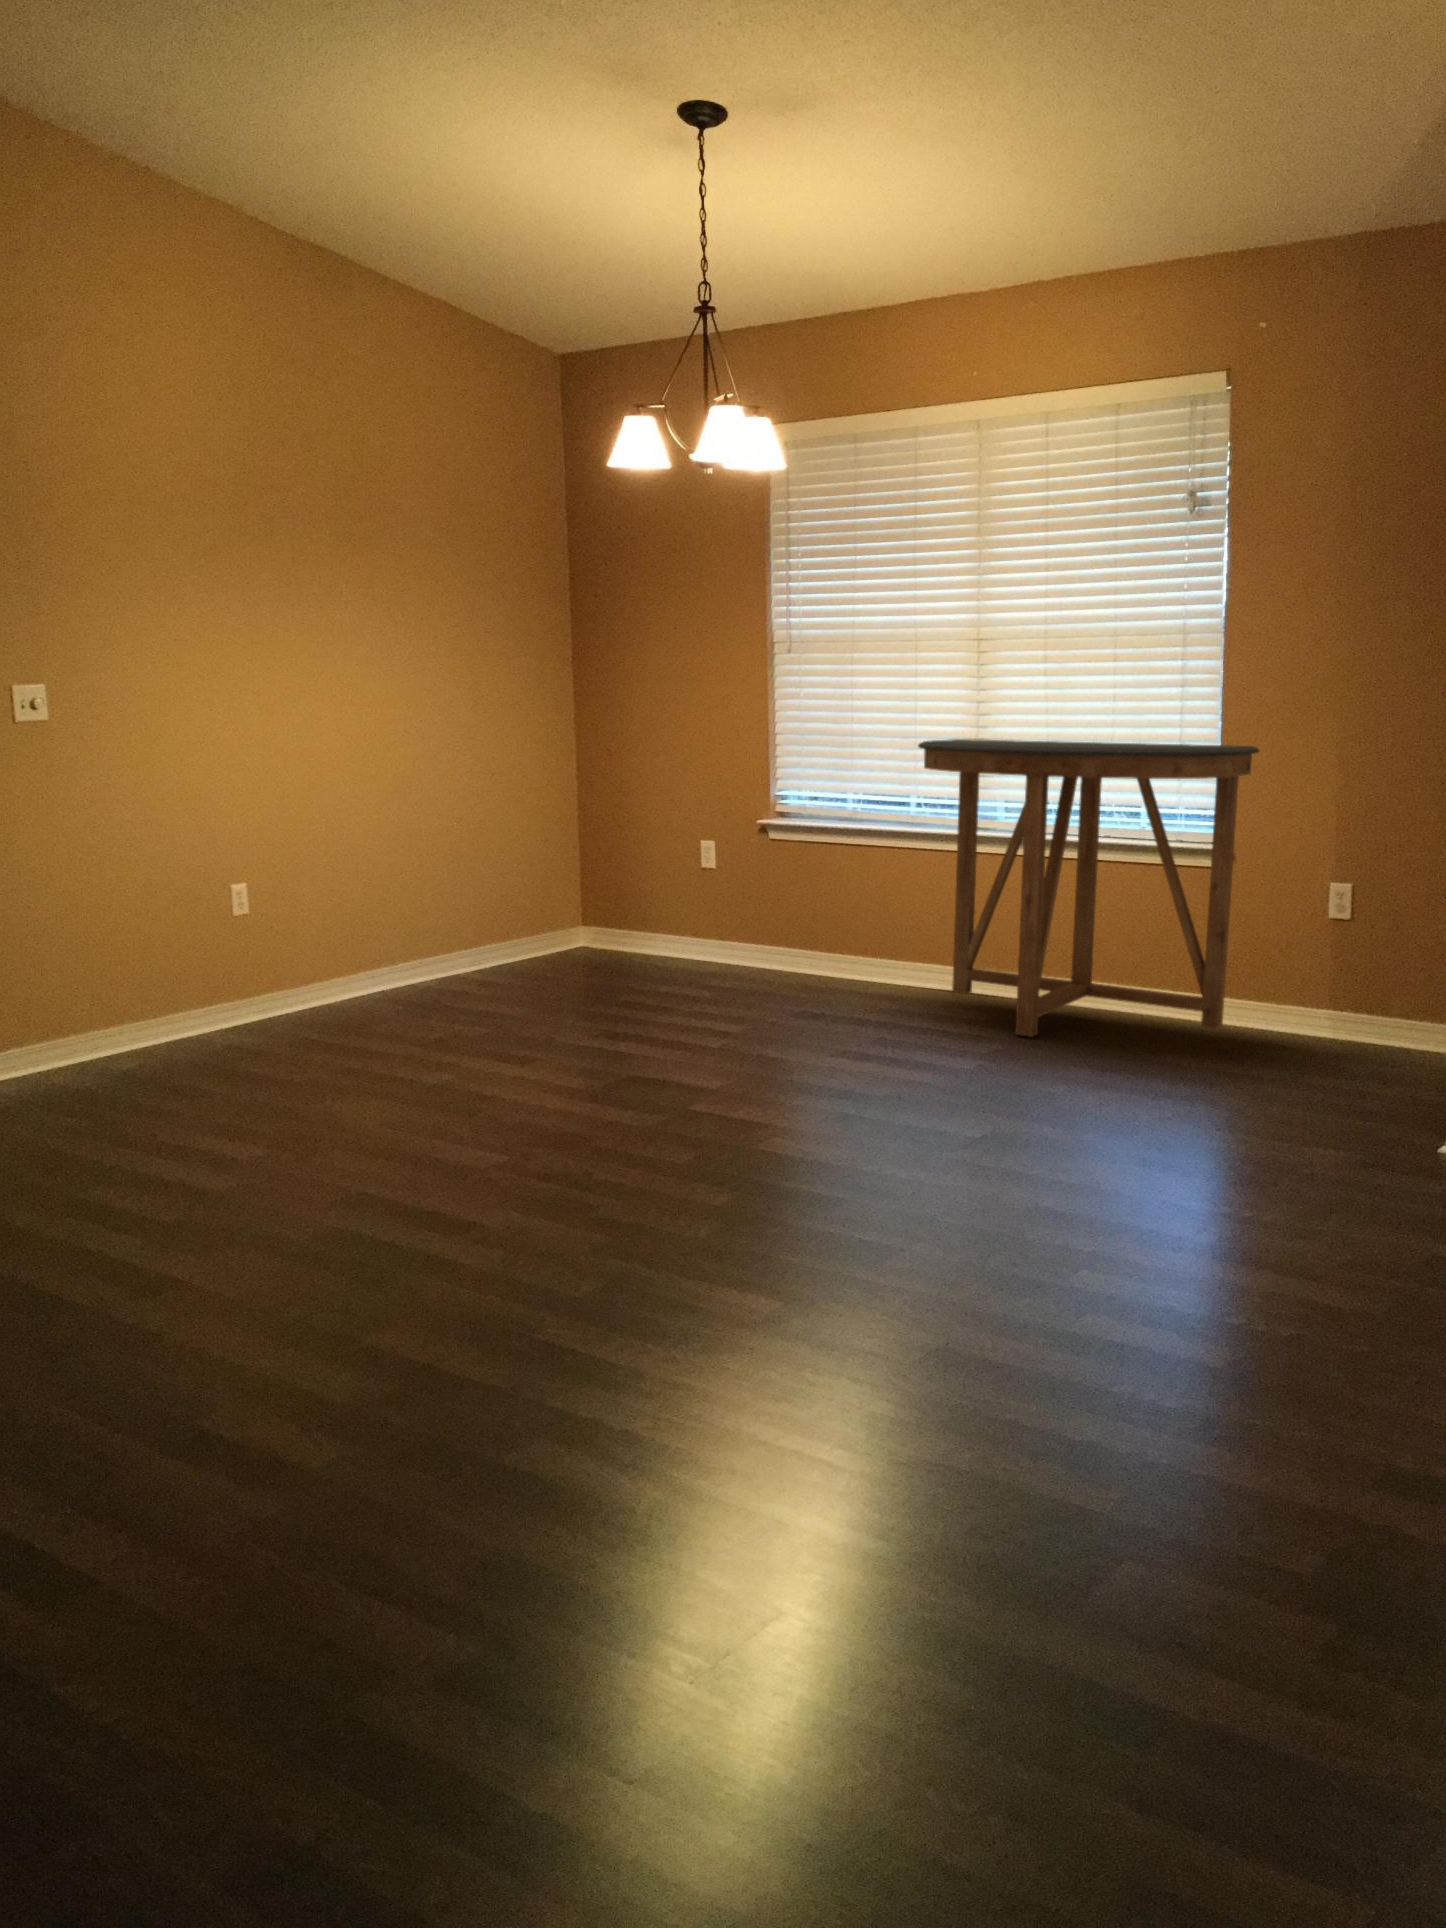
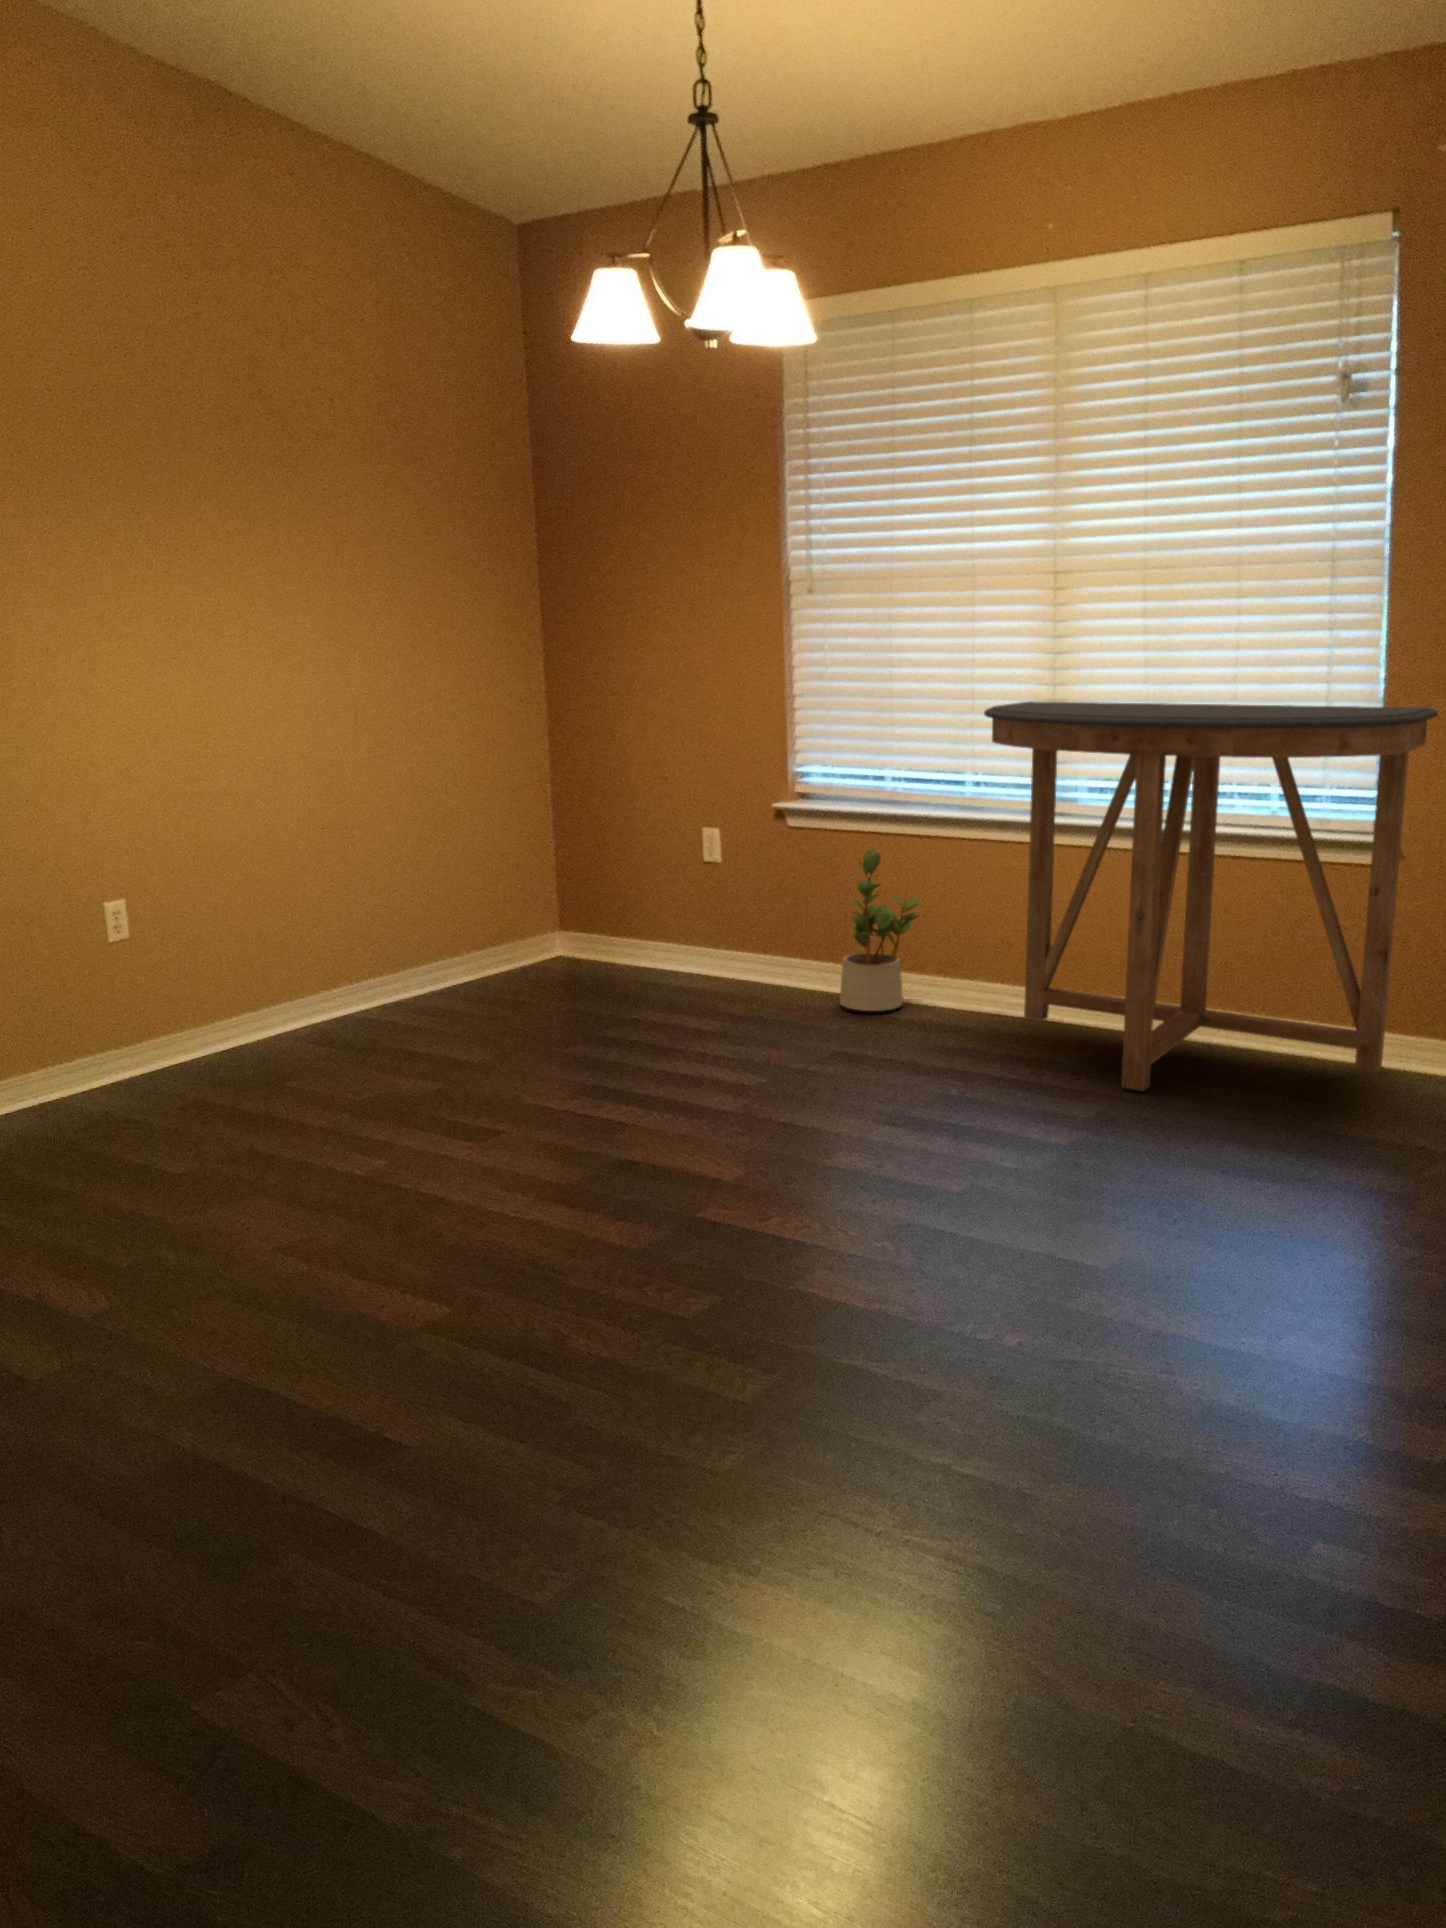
potted plant: none [806,855,875,985] -> present [840,849,922,1011]

